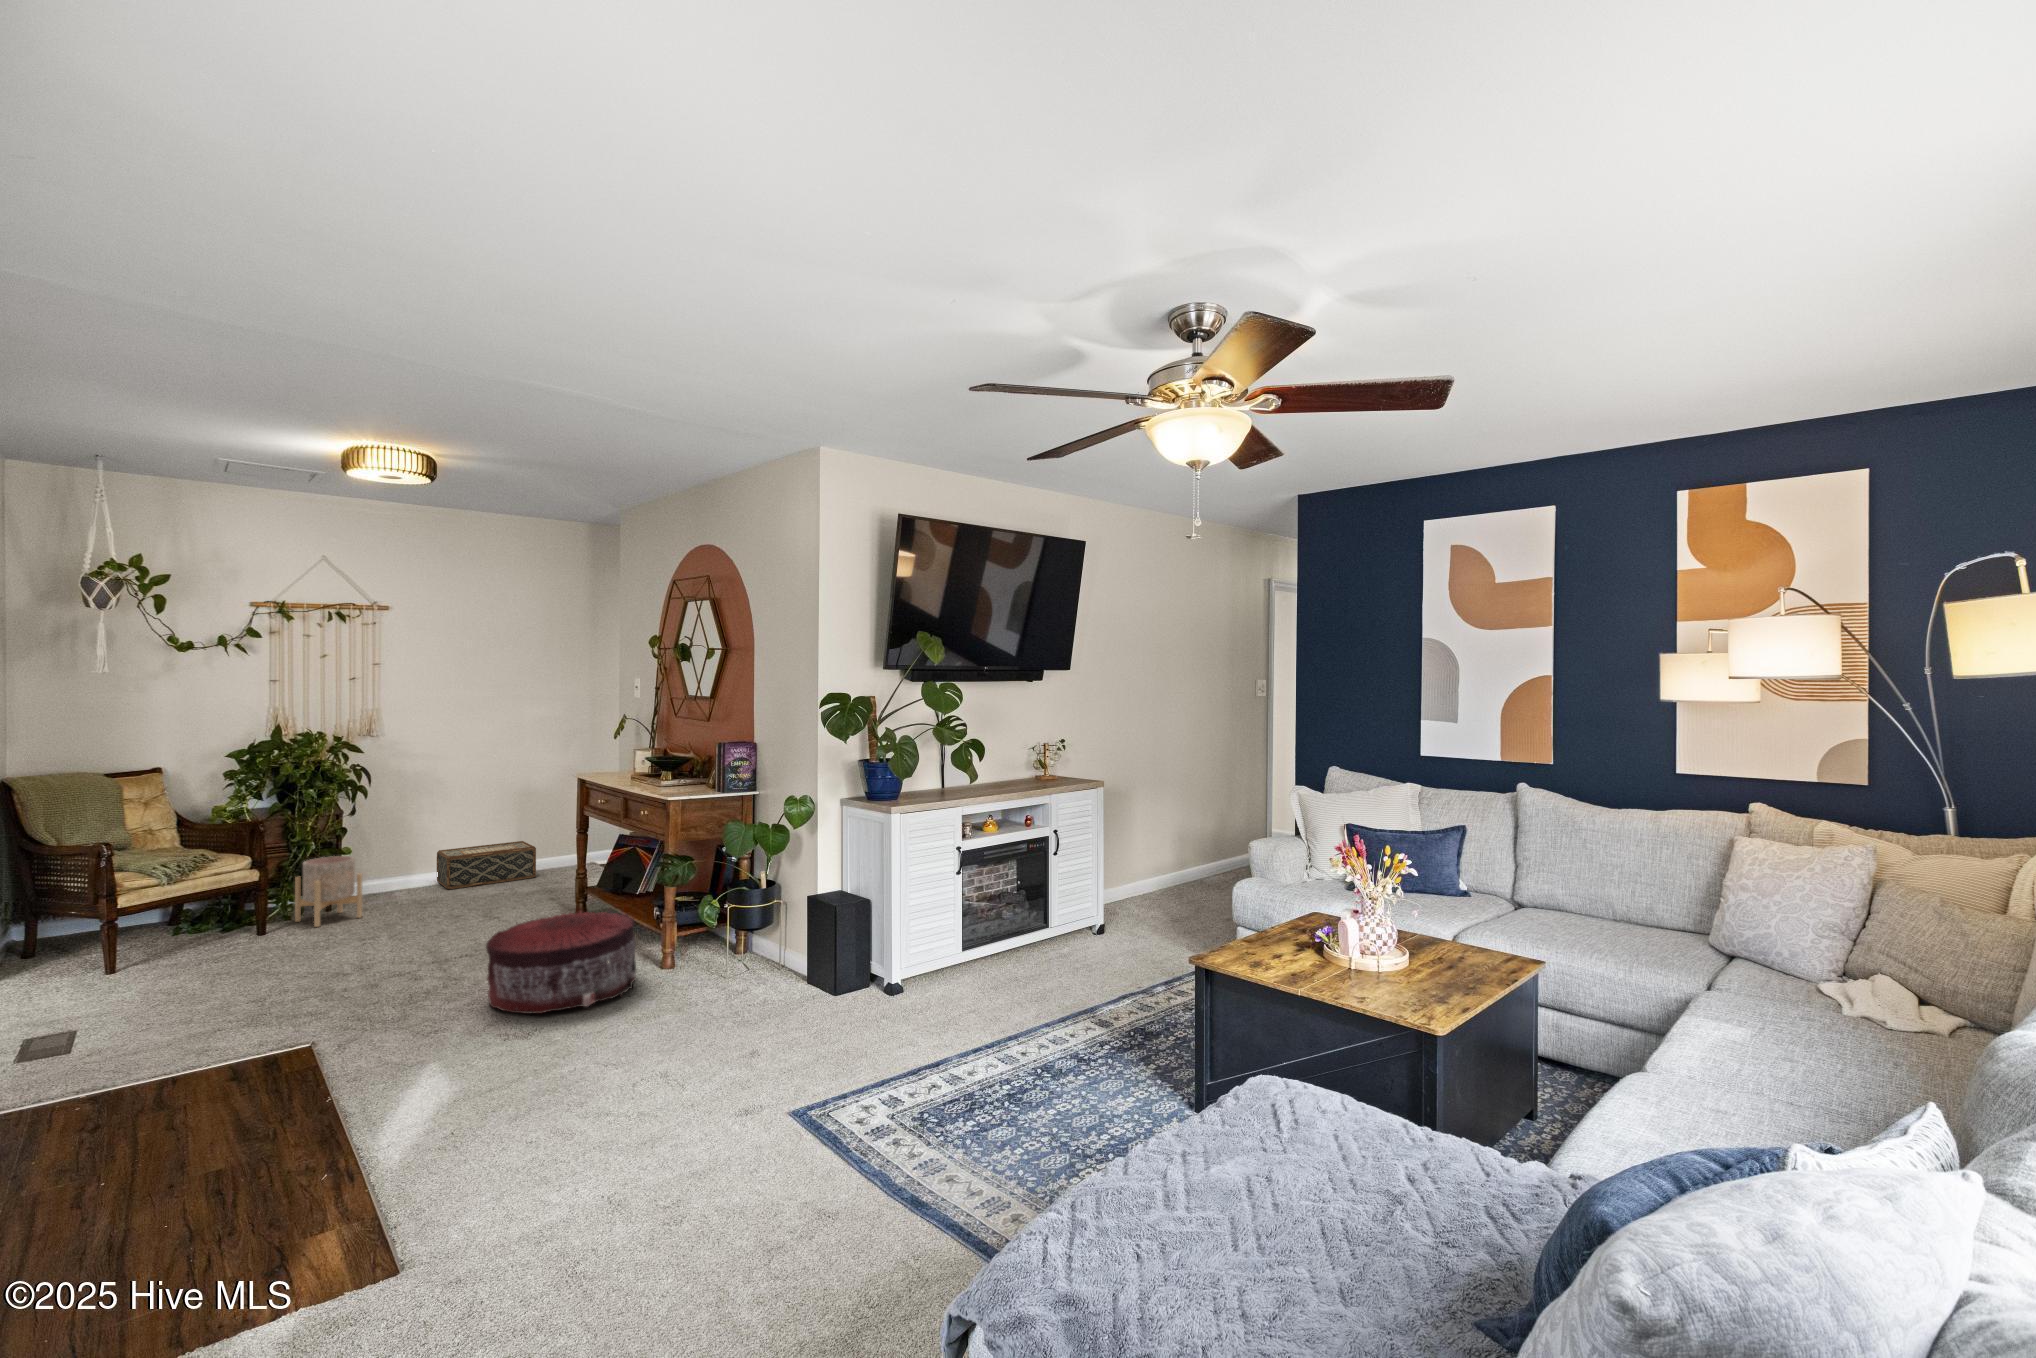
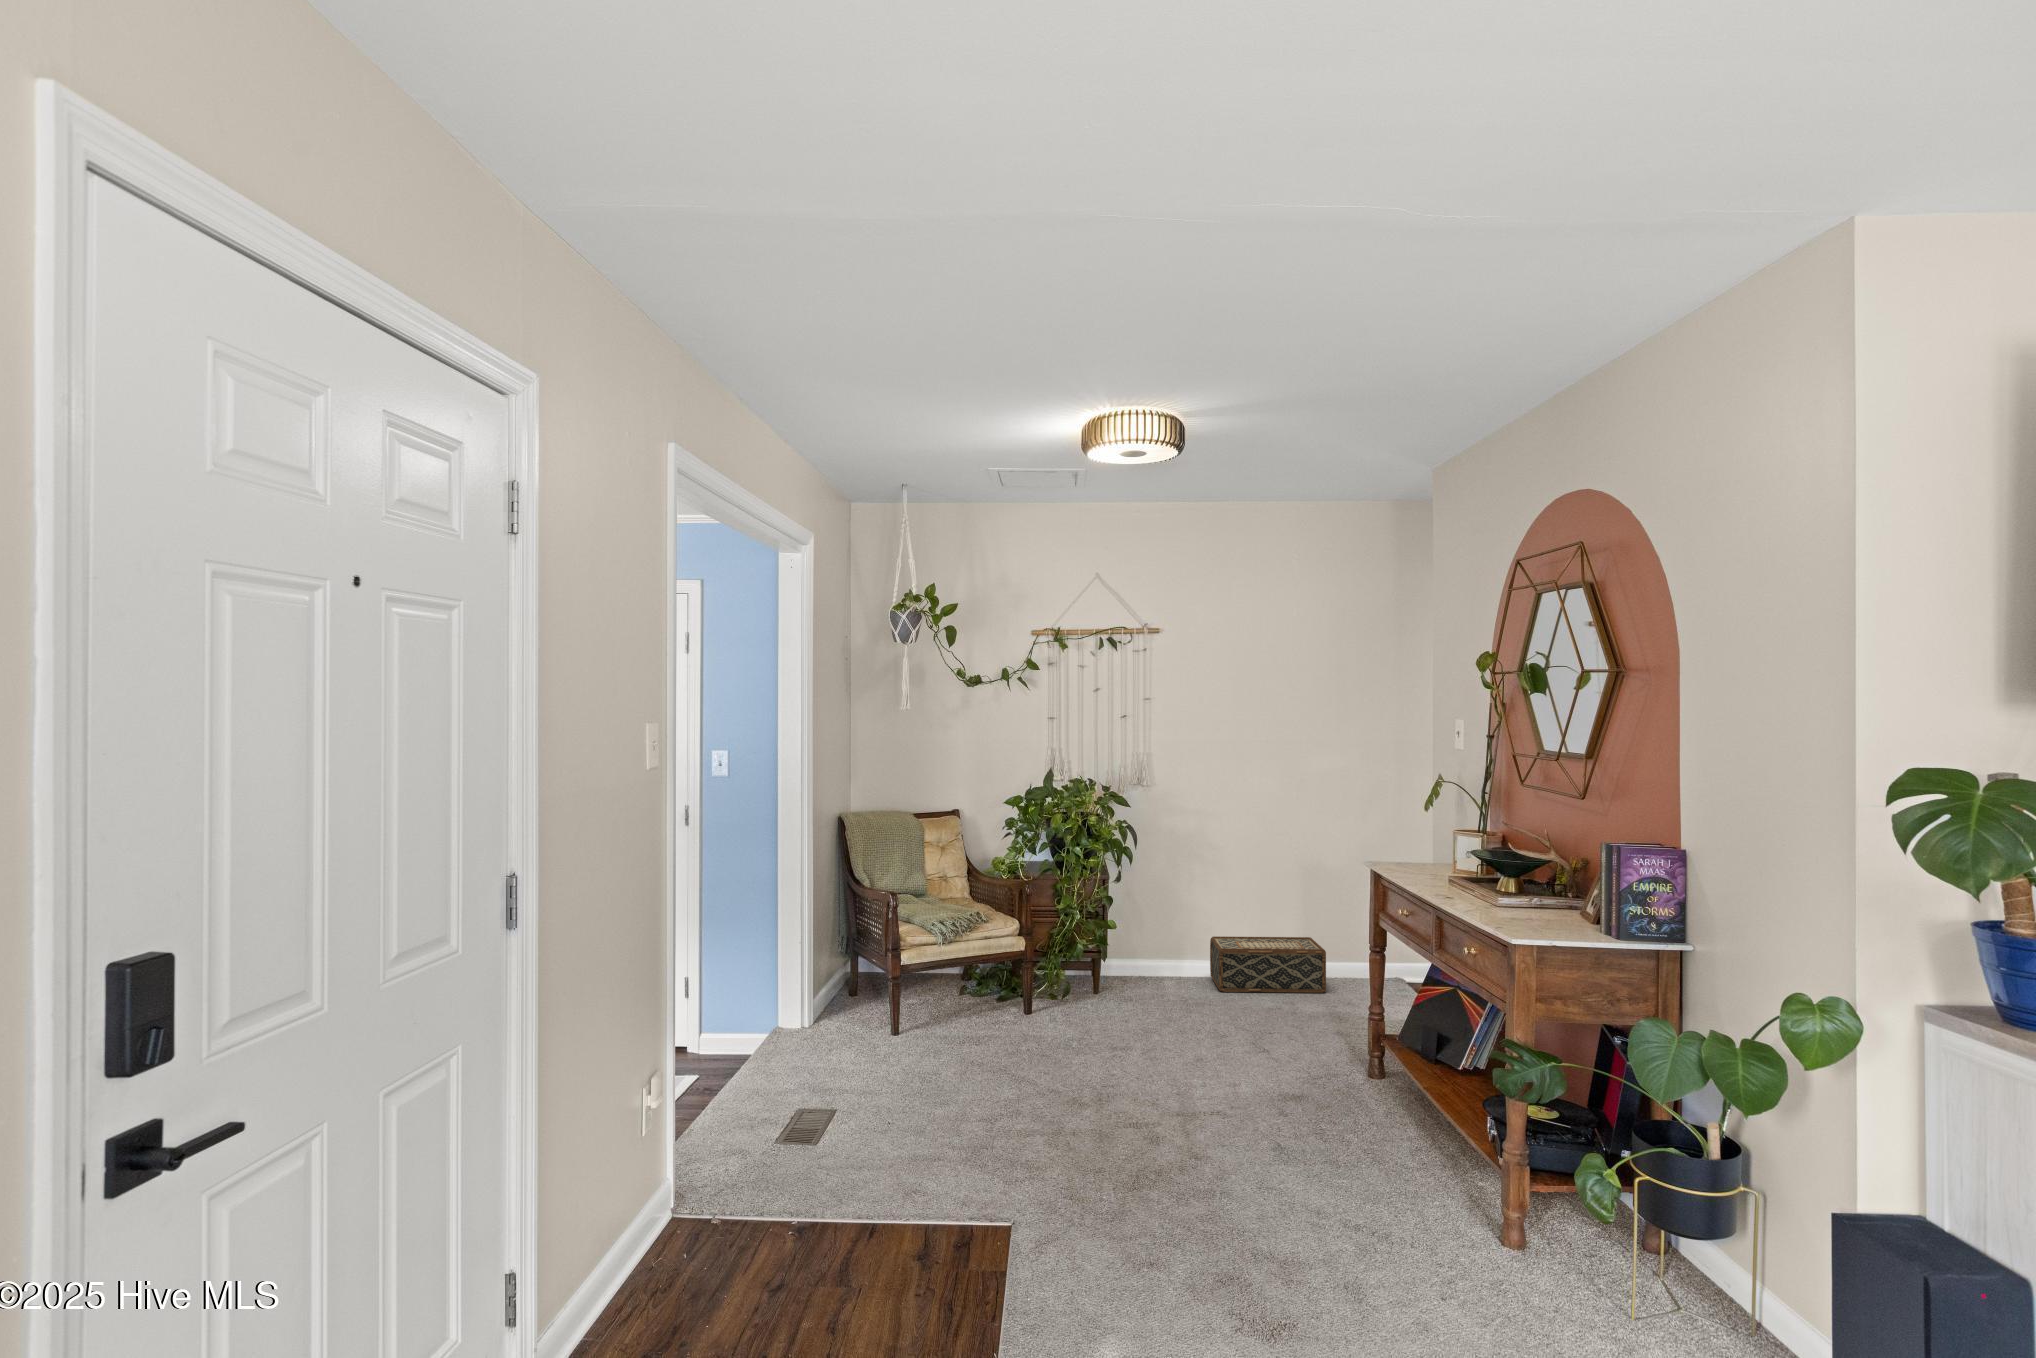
planter: present [295,856,362,927] -> none [1060,933,1124,1020]
pouf: present [486,912,636,1014] -> none [1235,1095,1461,1284]

